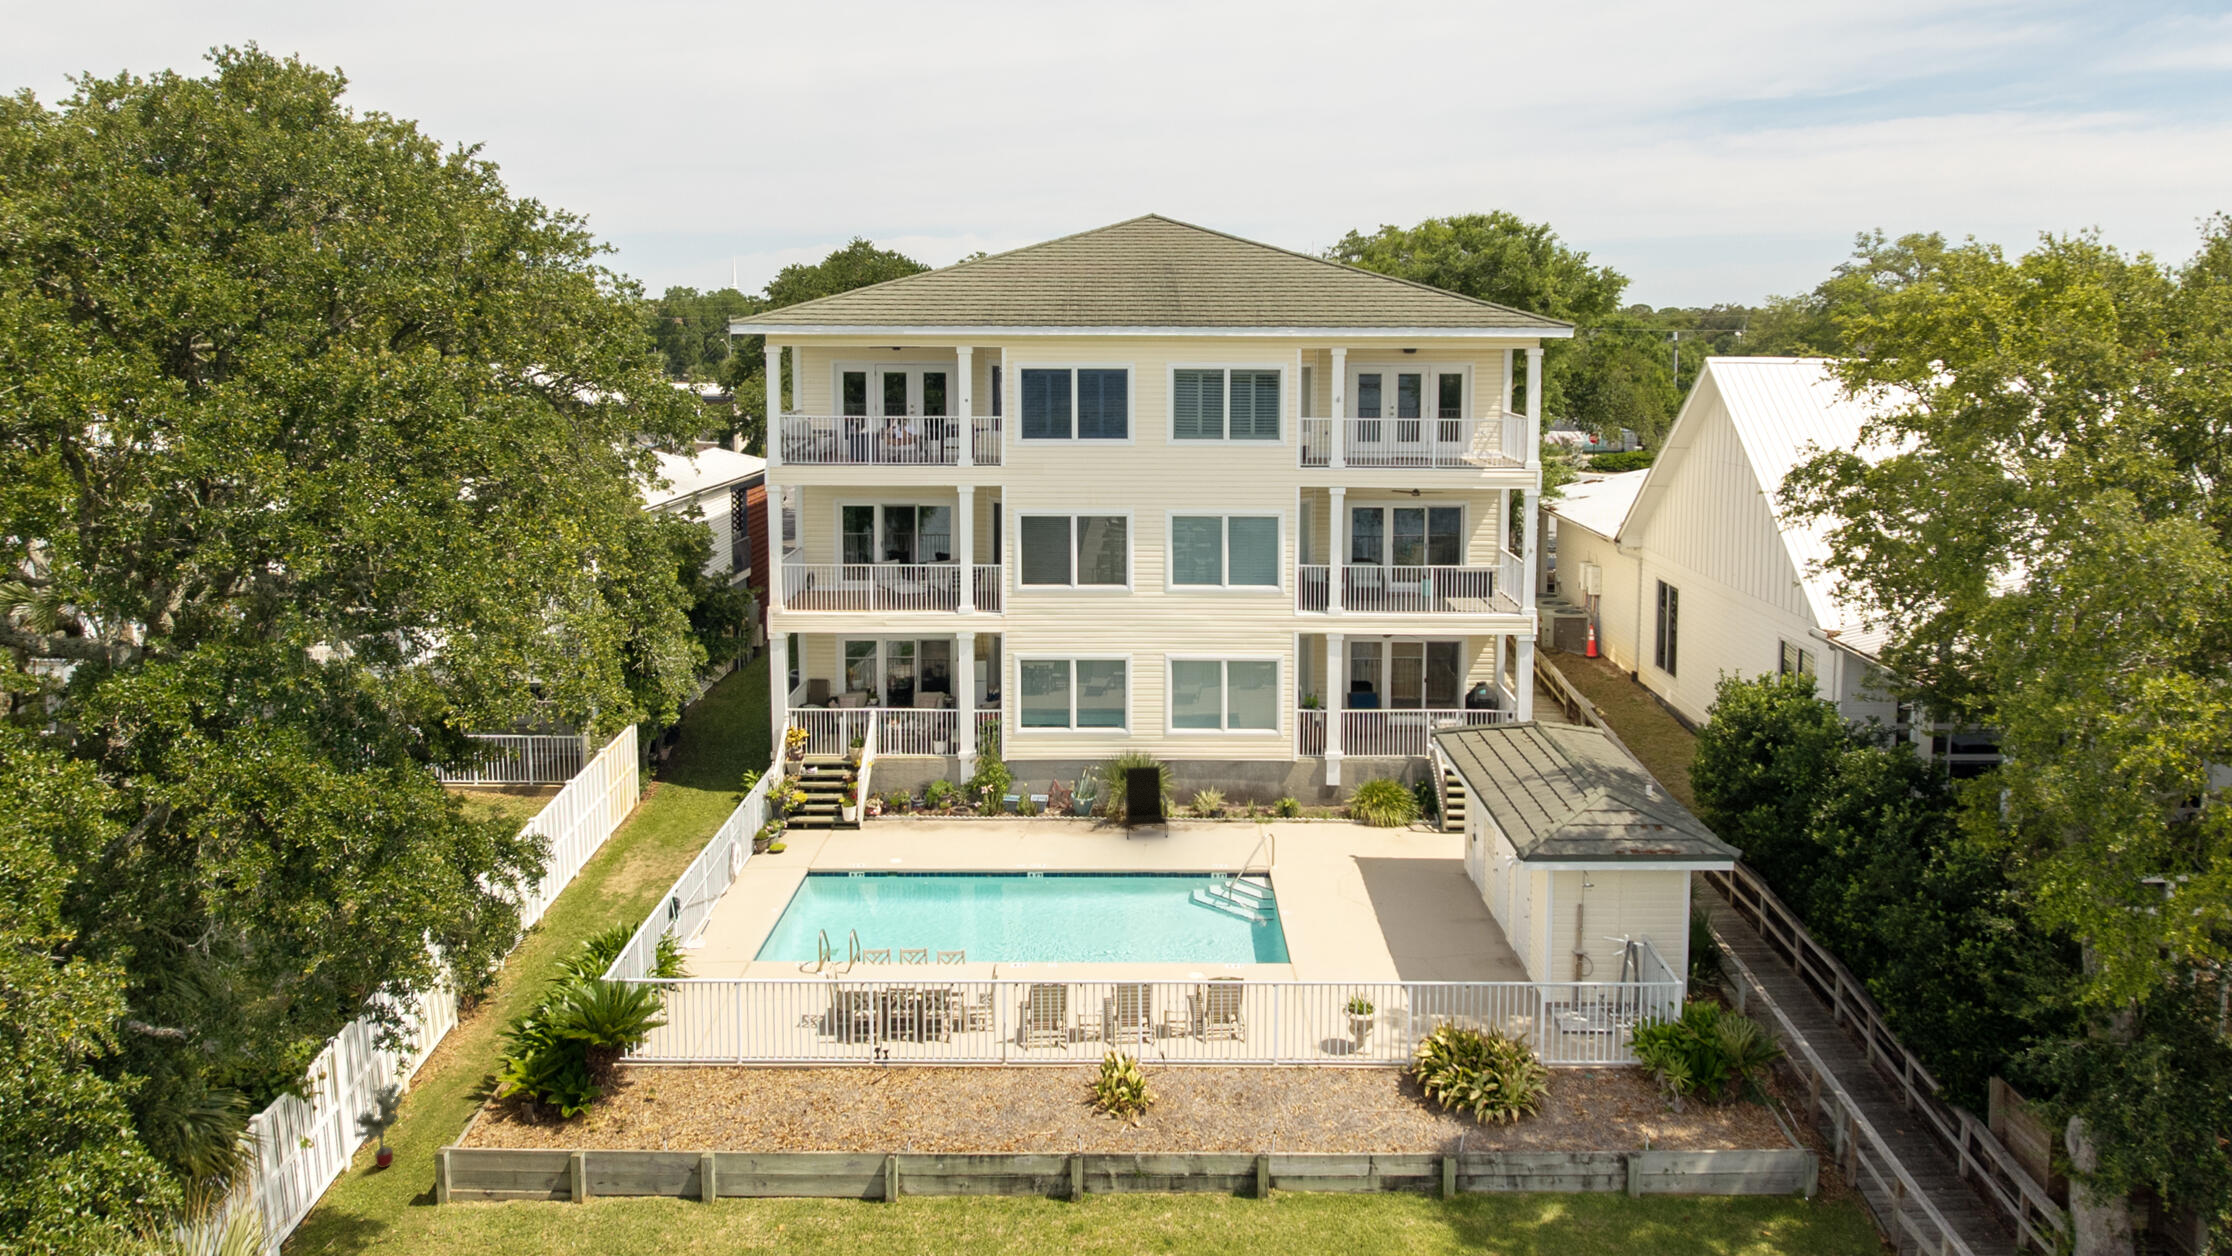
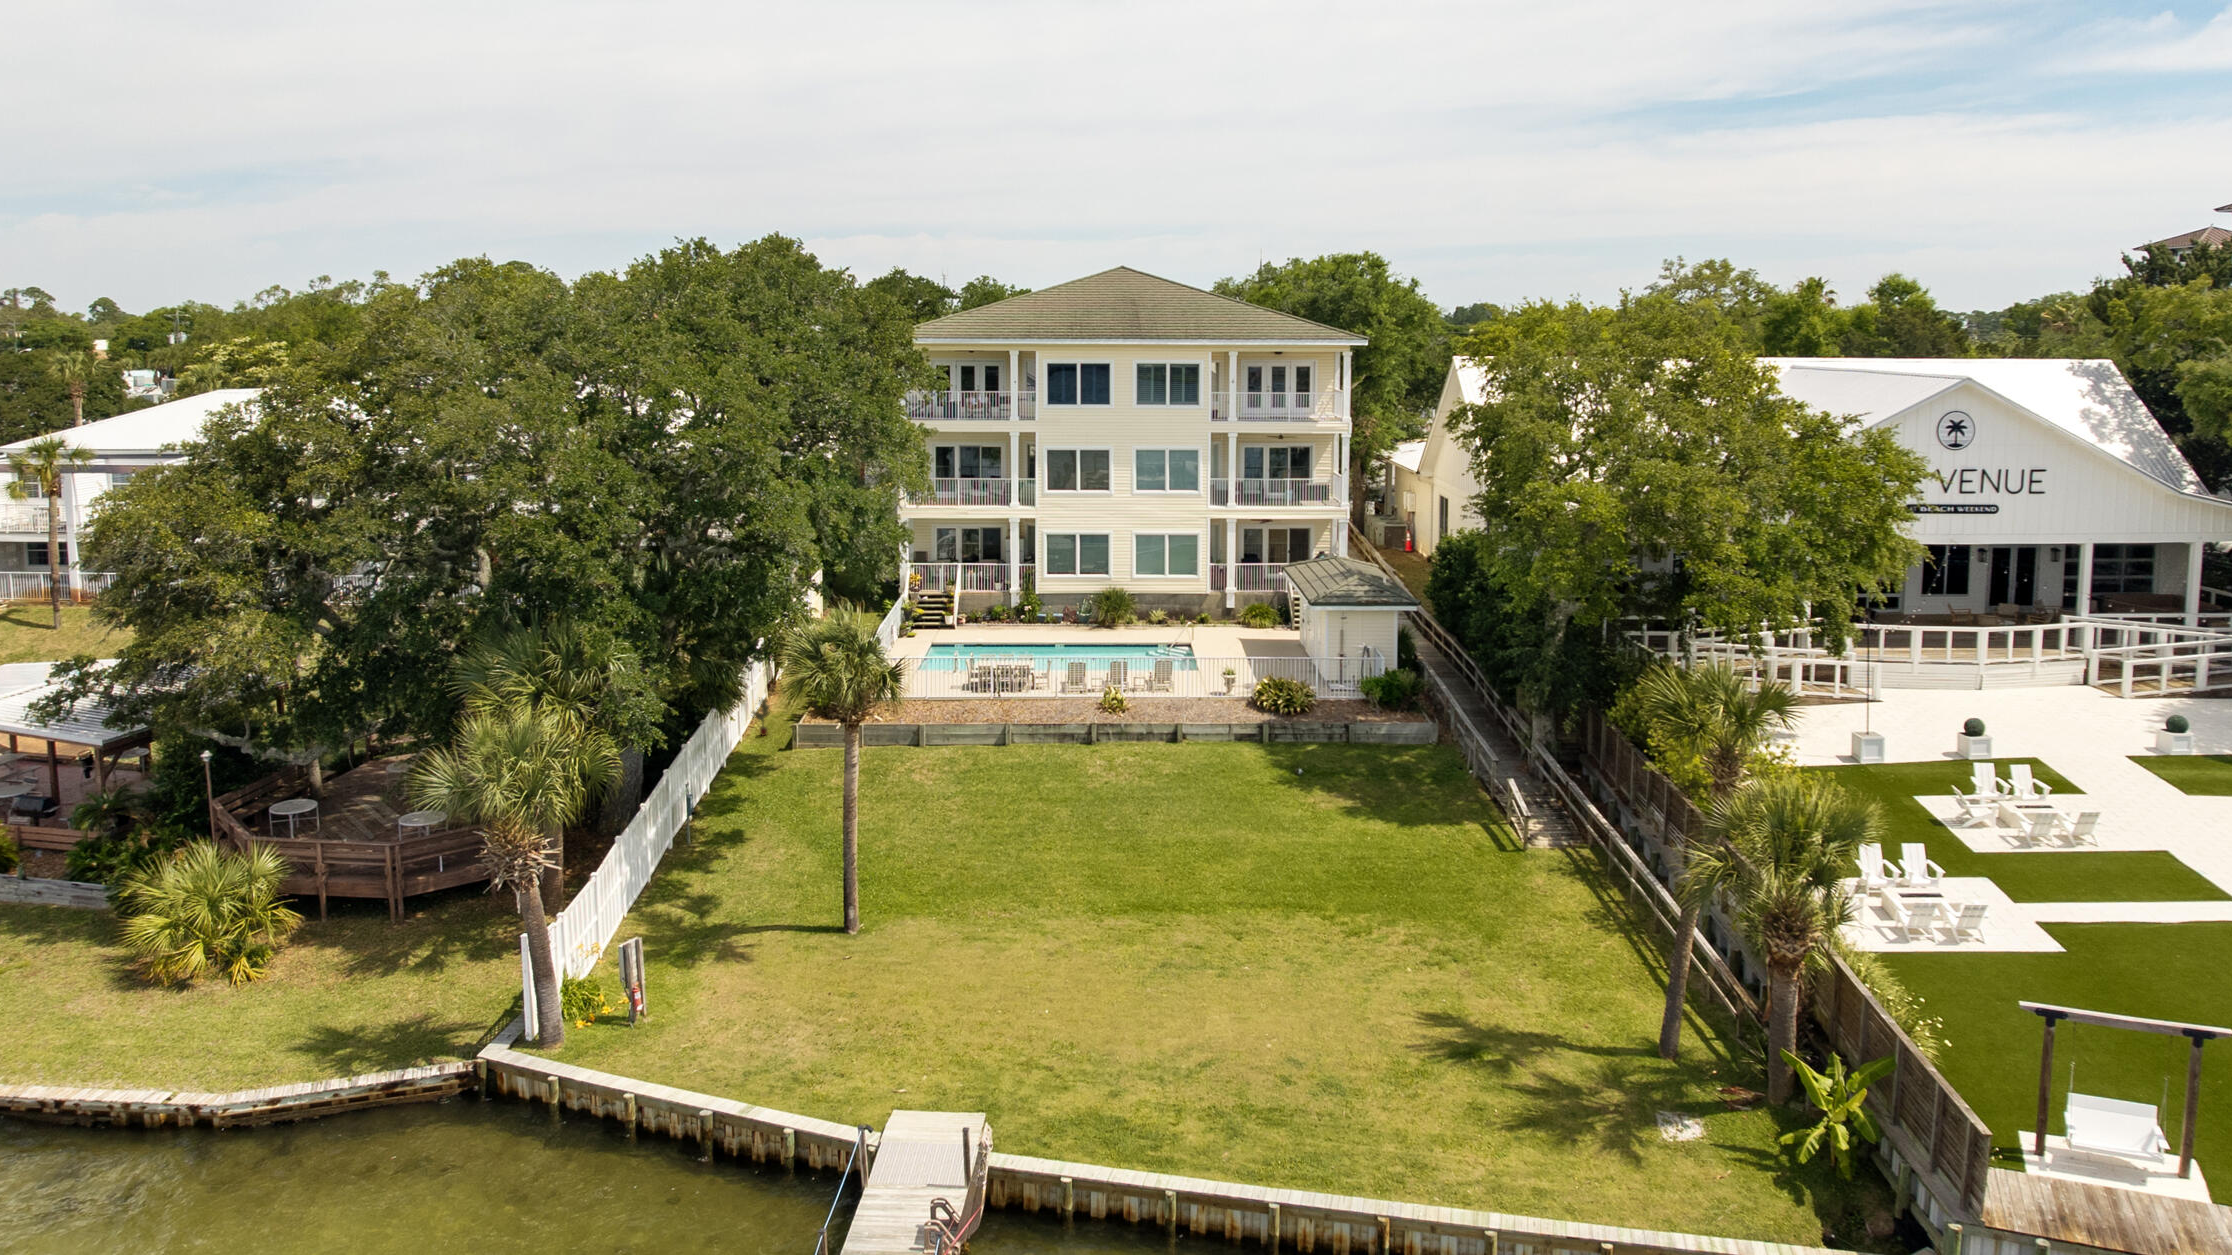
lounge chair: present [1123,766,1168,837] -> none [1108,593,1134,633]

